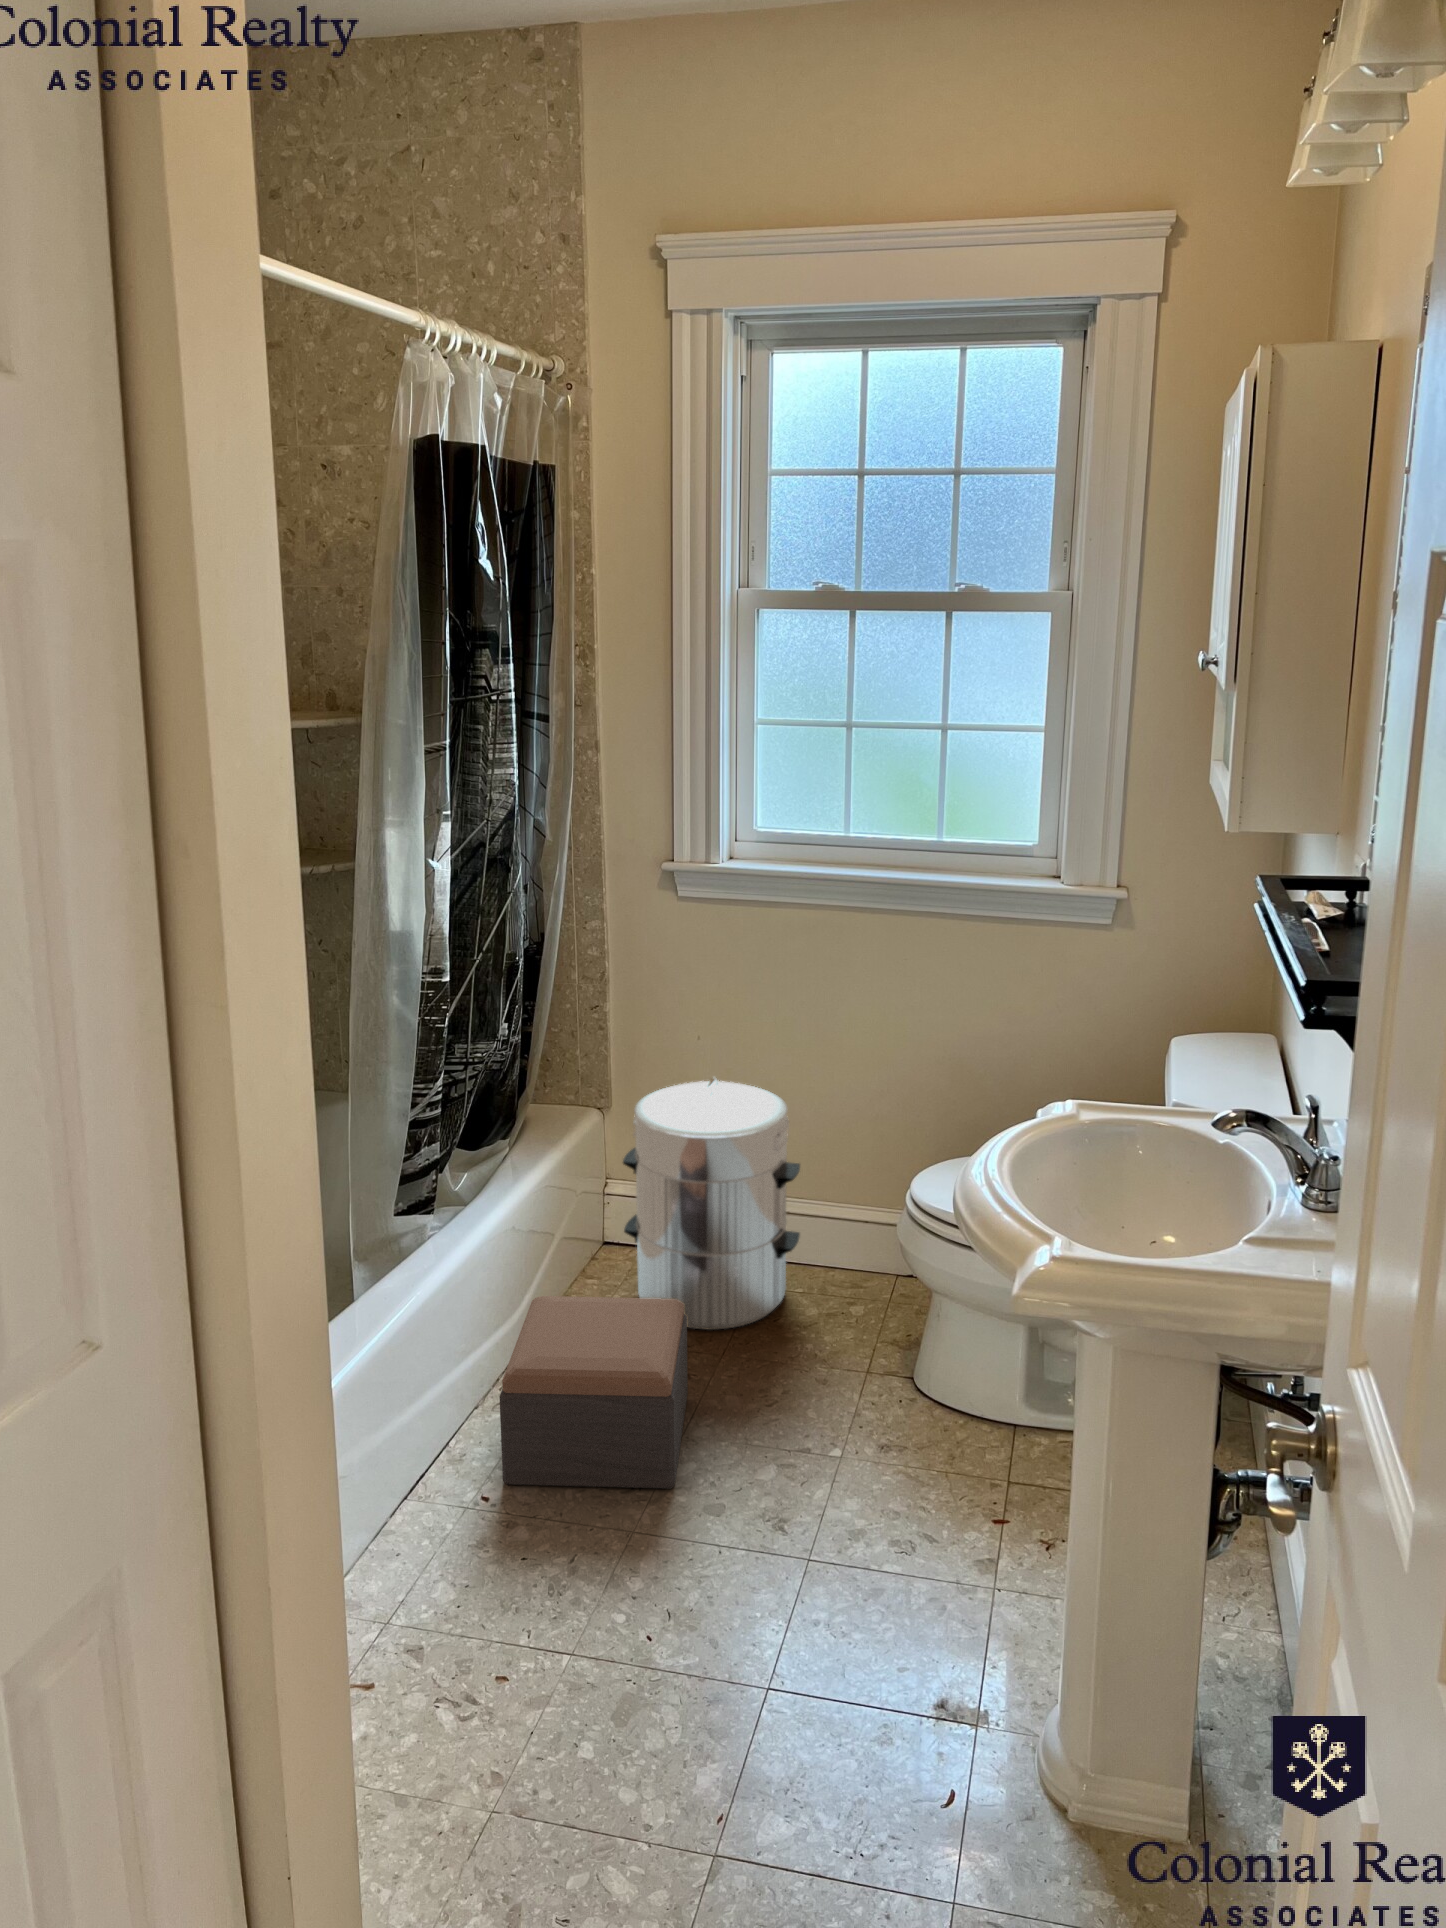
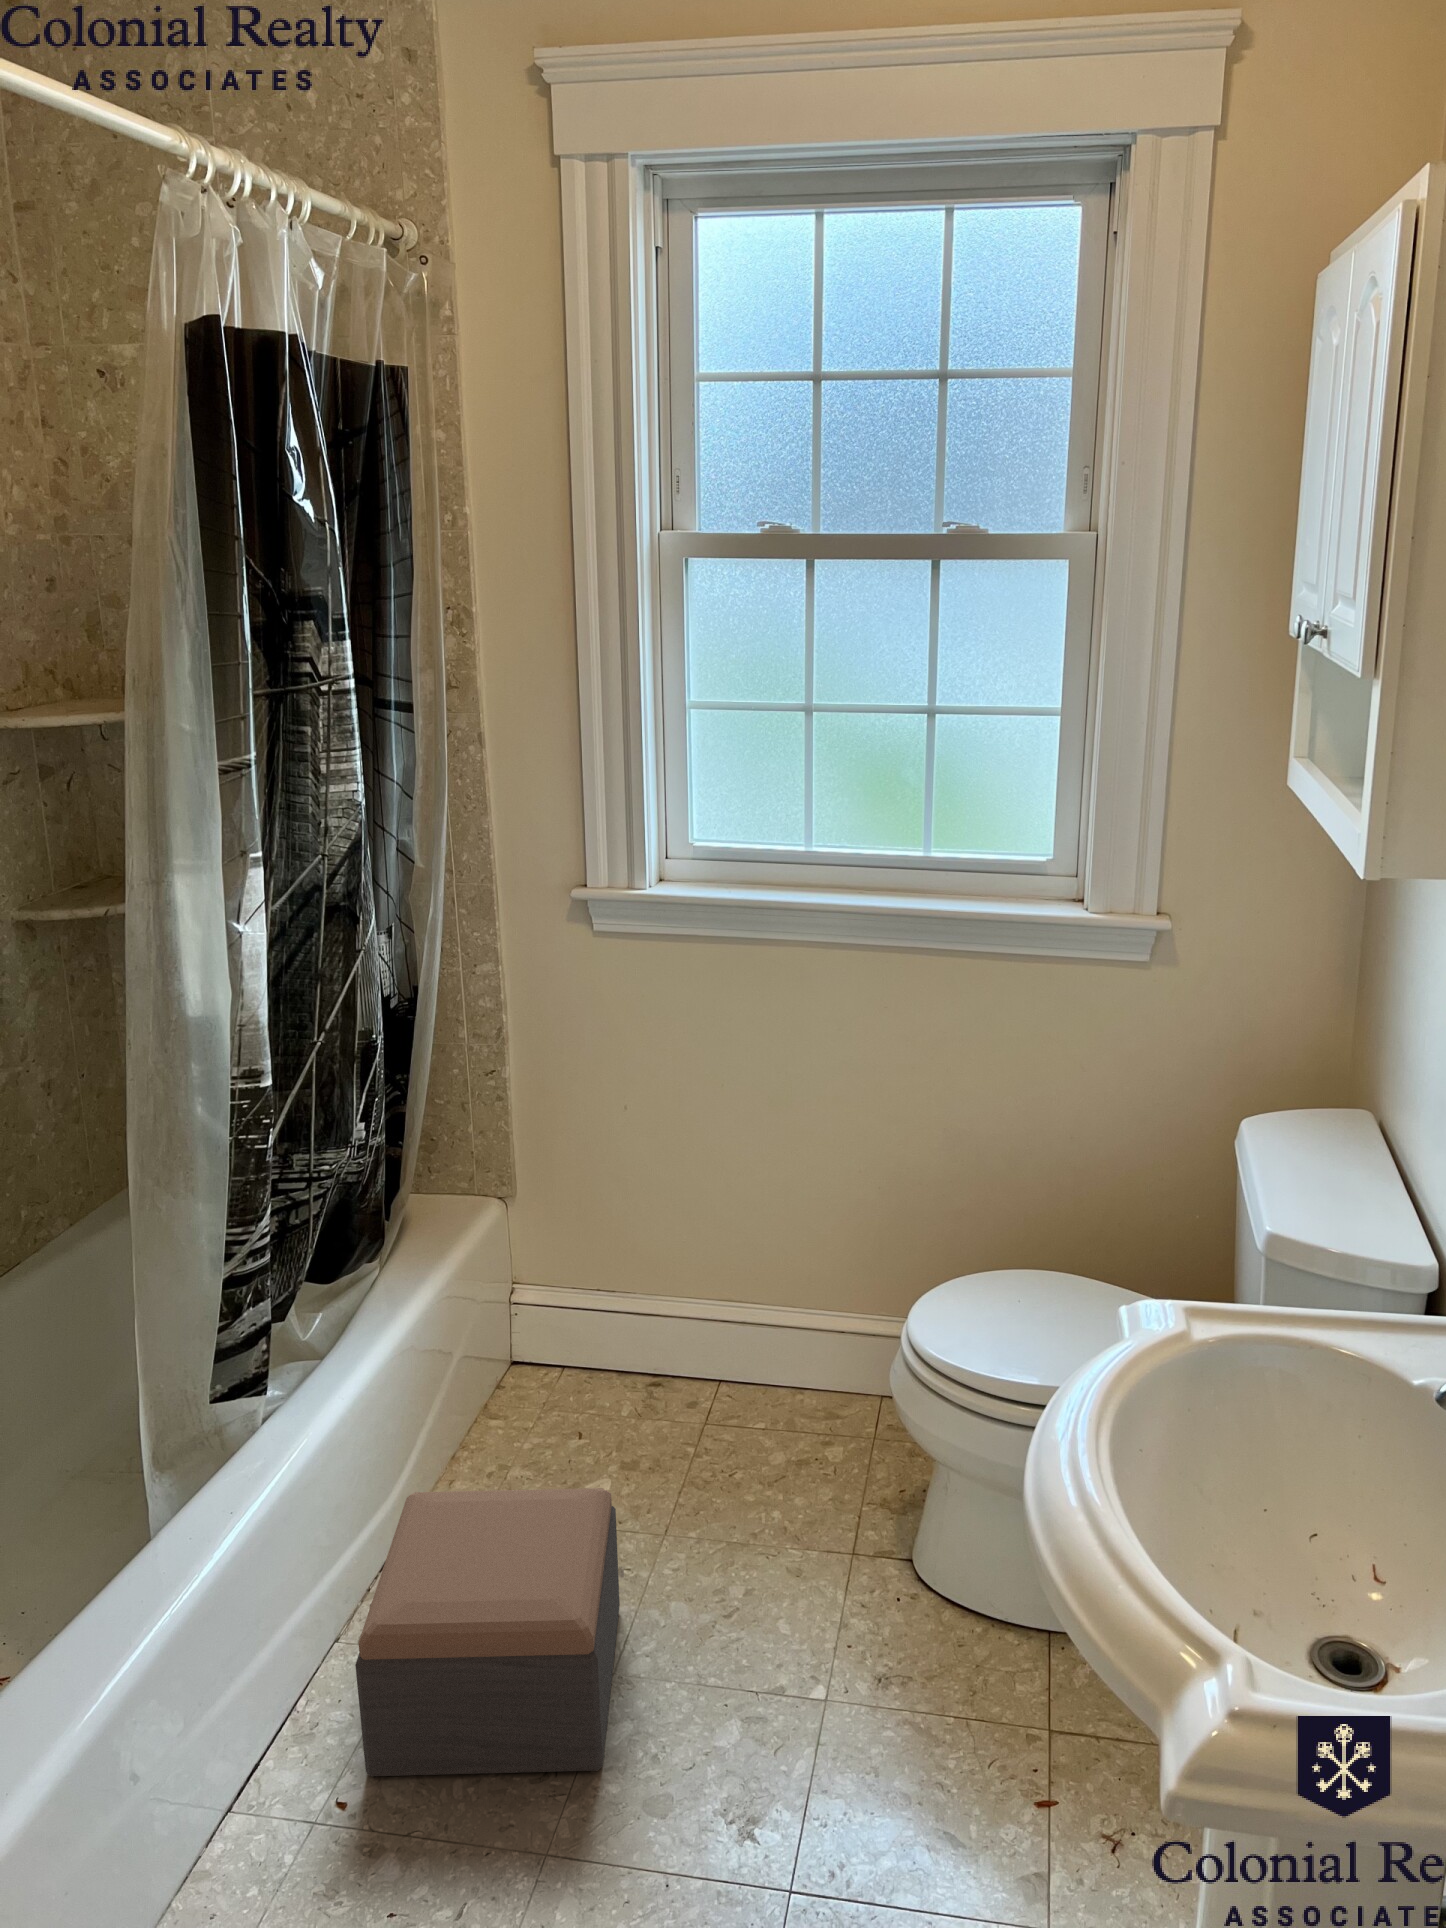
waste bin: present [623,1077,800,1330] -> none [530,1167,760,1495]

